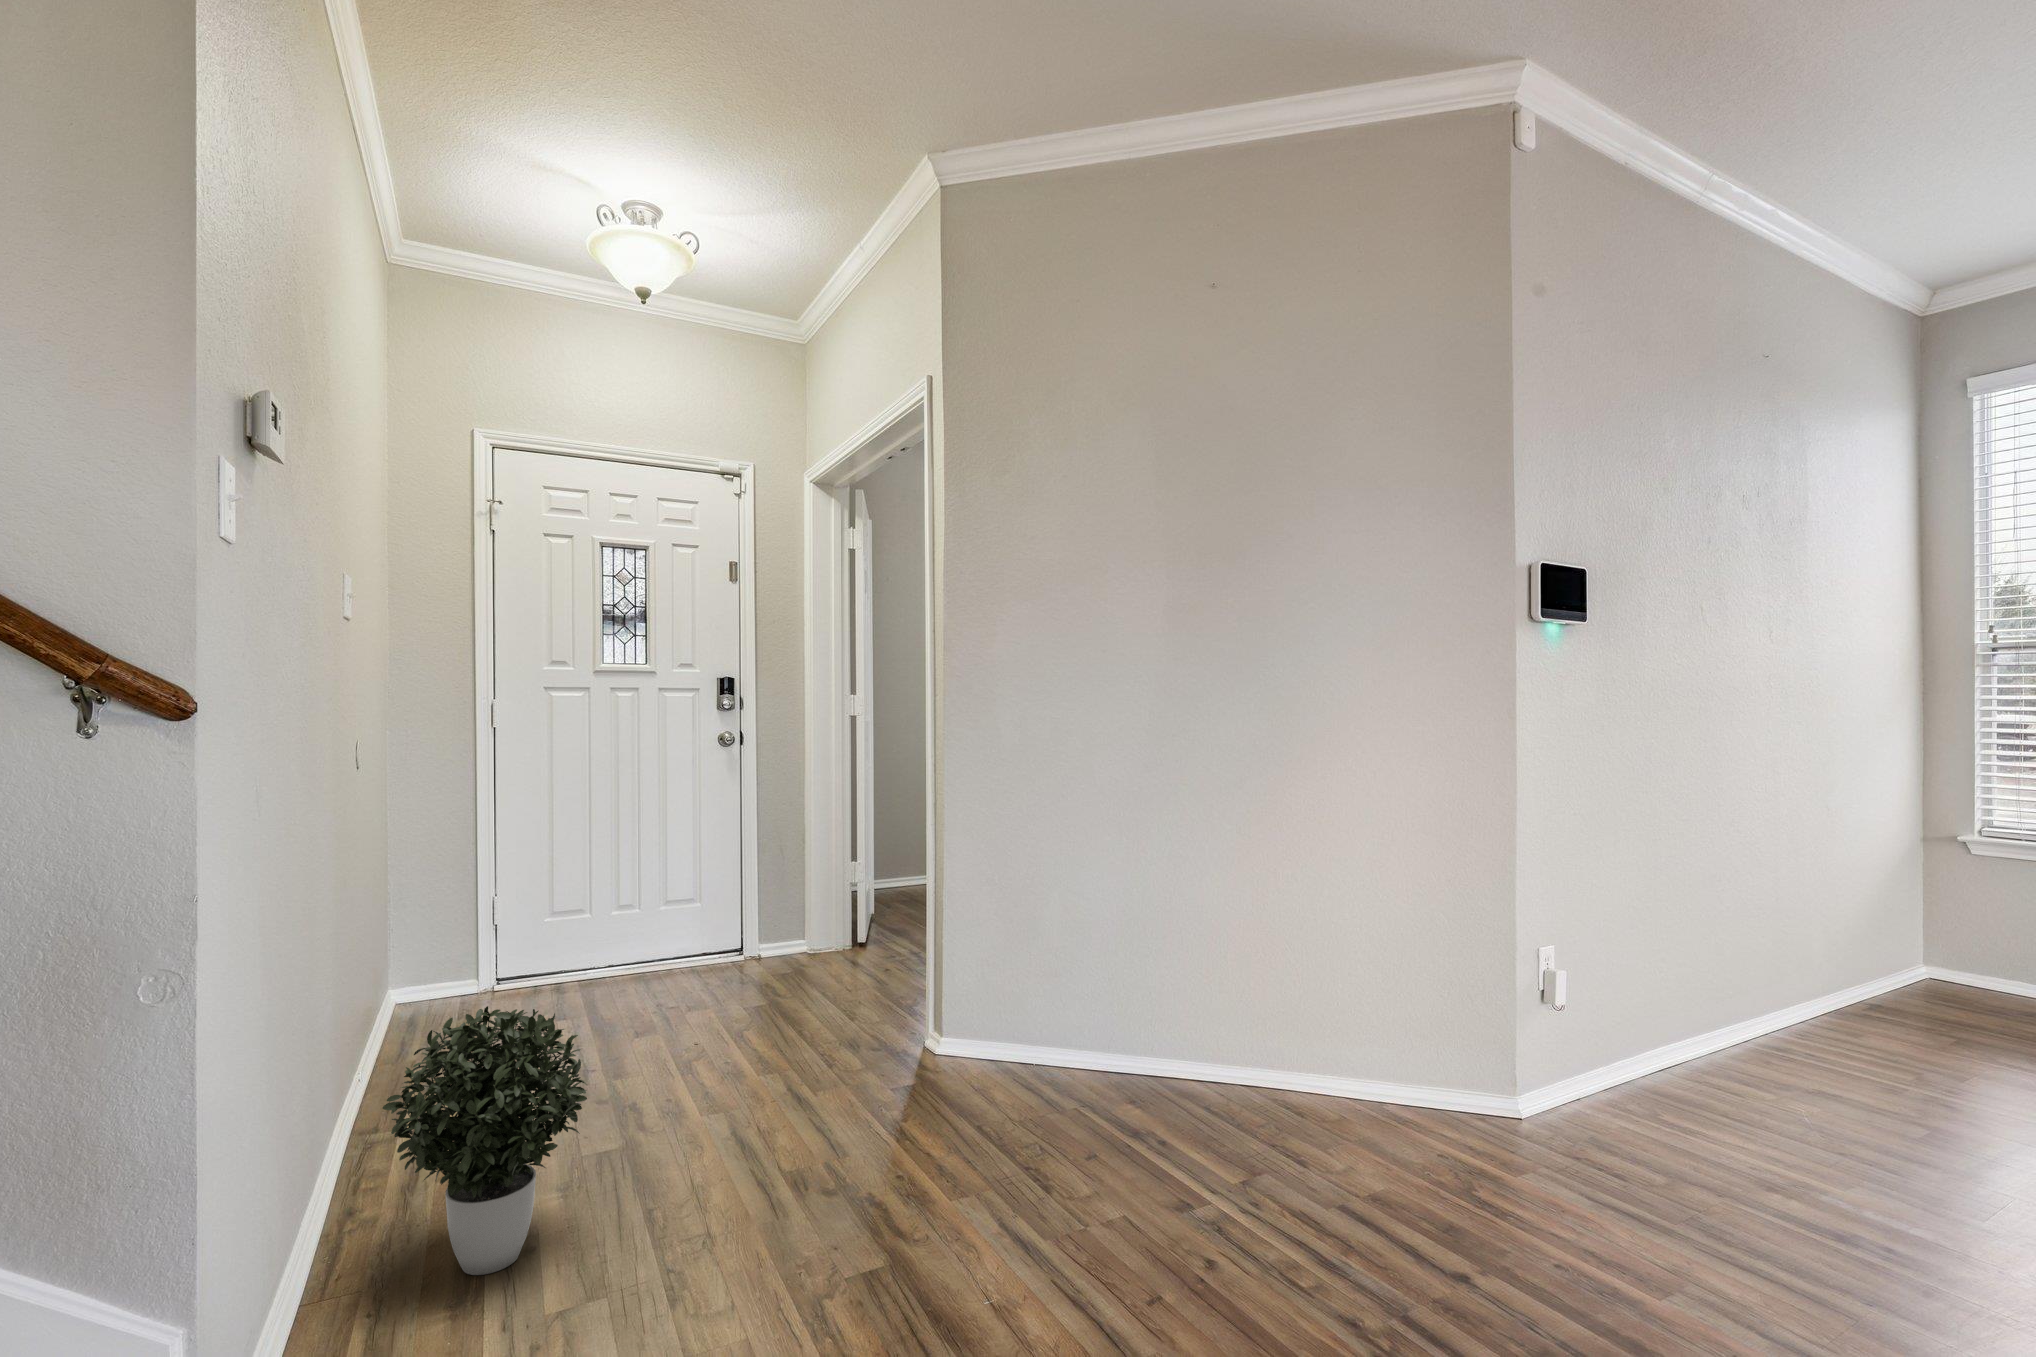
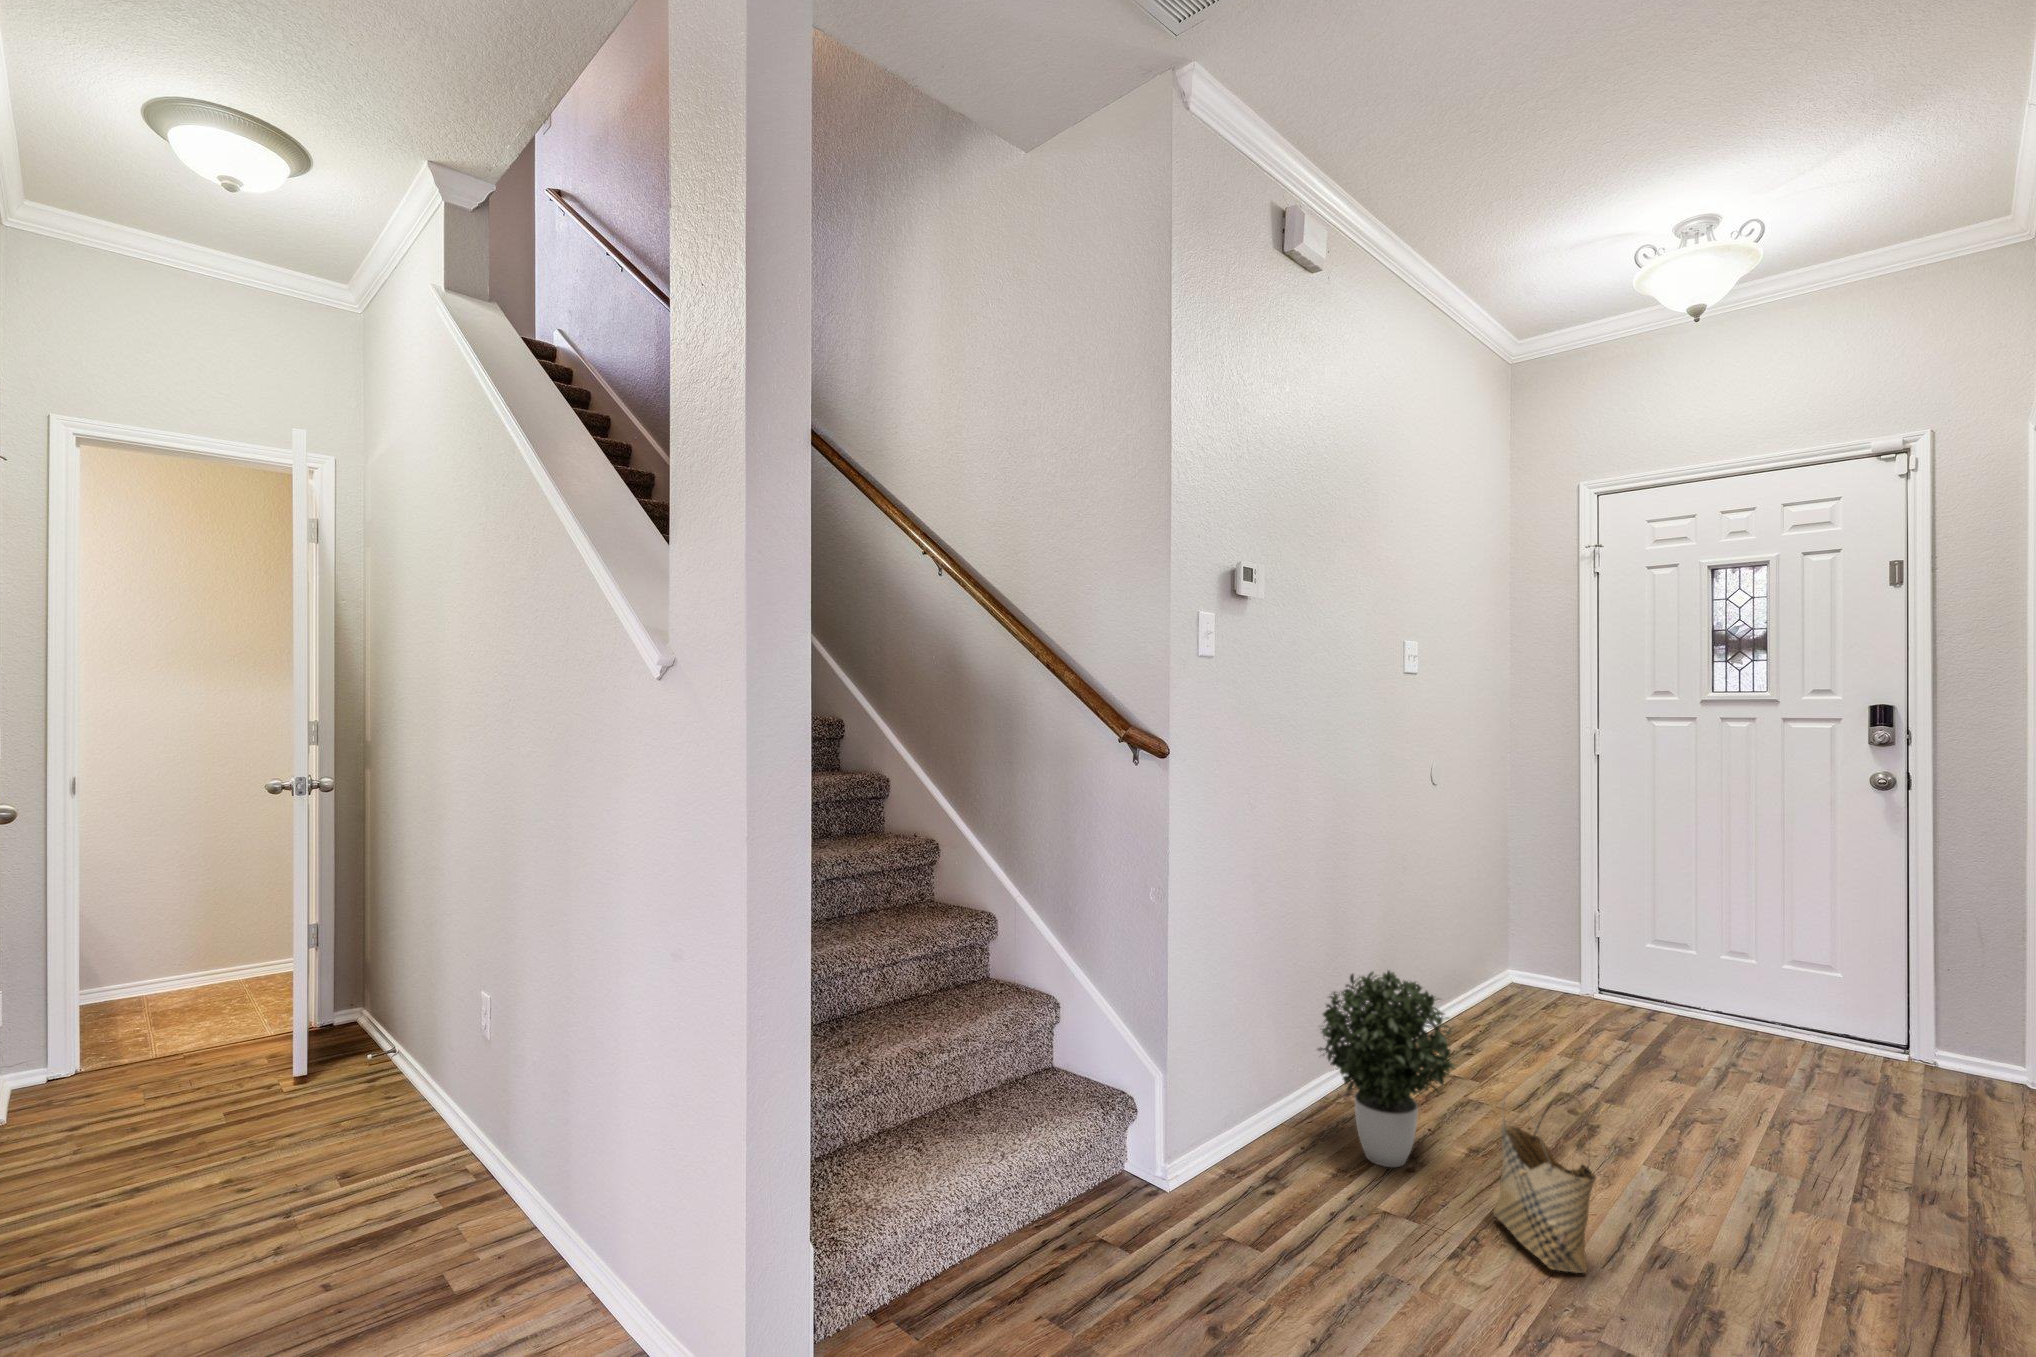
woven basket: none [662,1059,784,1248] -> present [1493,1092,1596,1273]

